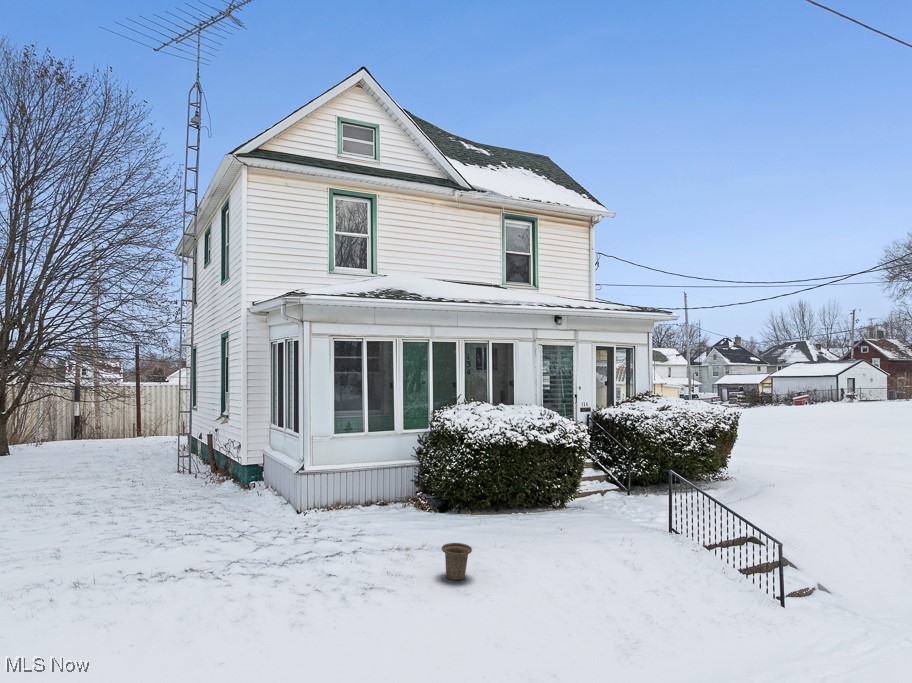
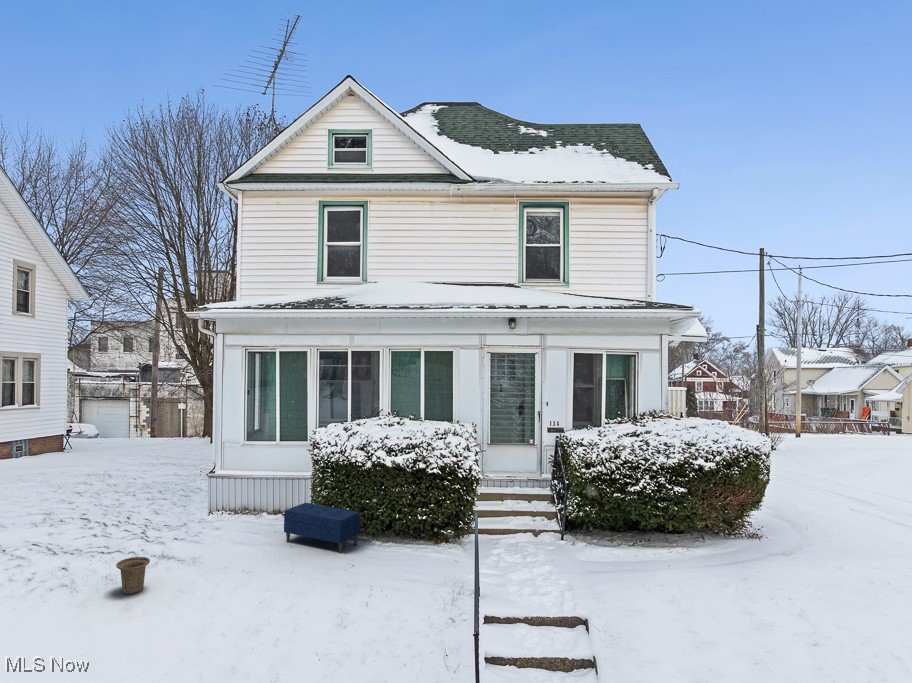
bench: none [460,484,529,522] -> present [284,503,360,553]

